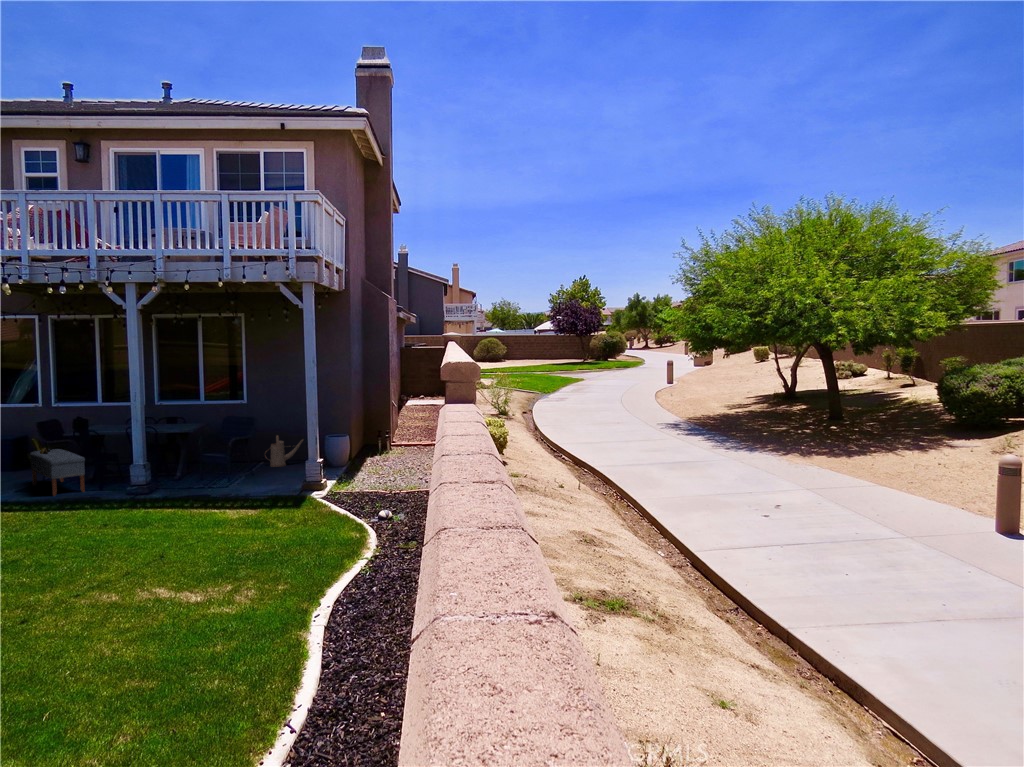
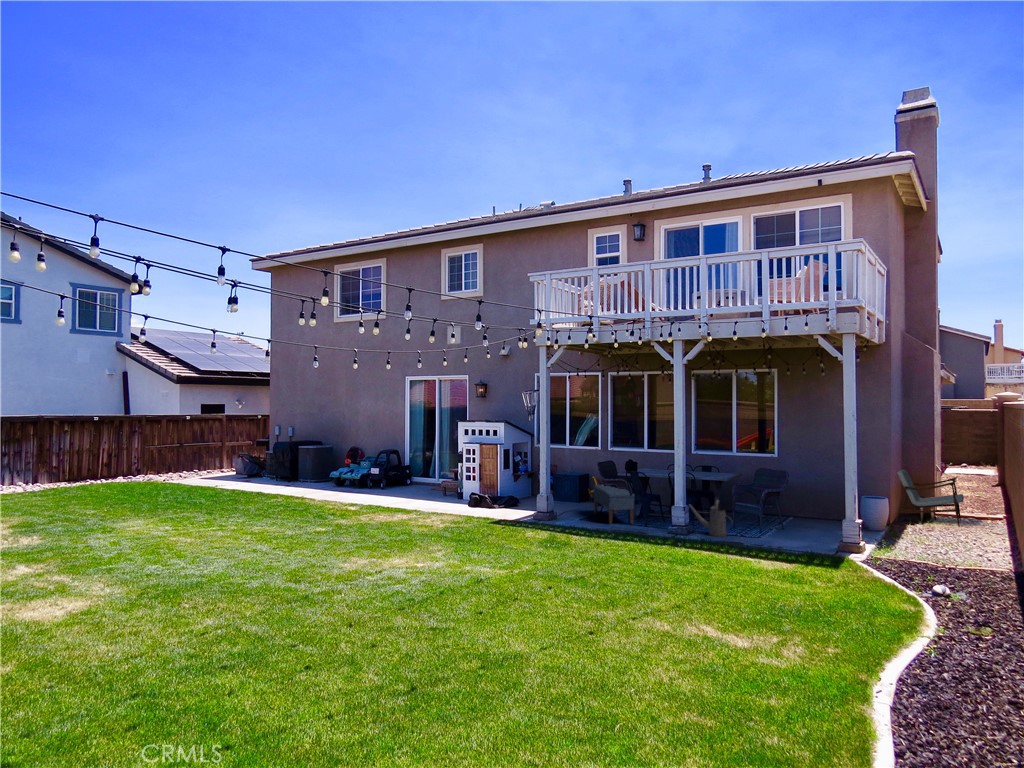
armchair: none [357,407,410,454] -> present [896,470,964,527]
watering can: present [270,435,303,467] -> present [689,500,727,537]

